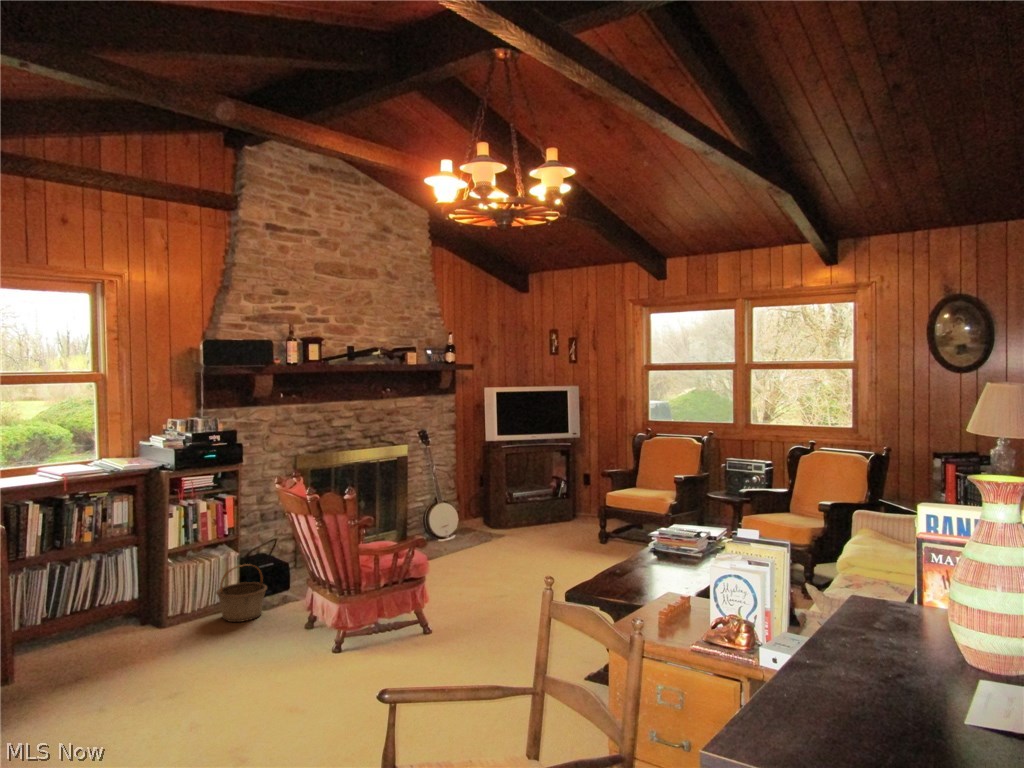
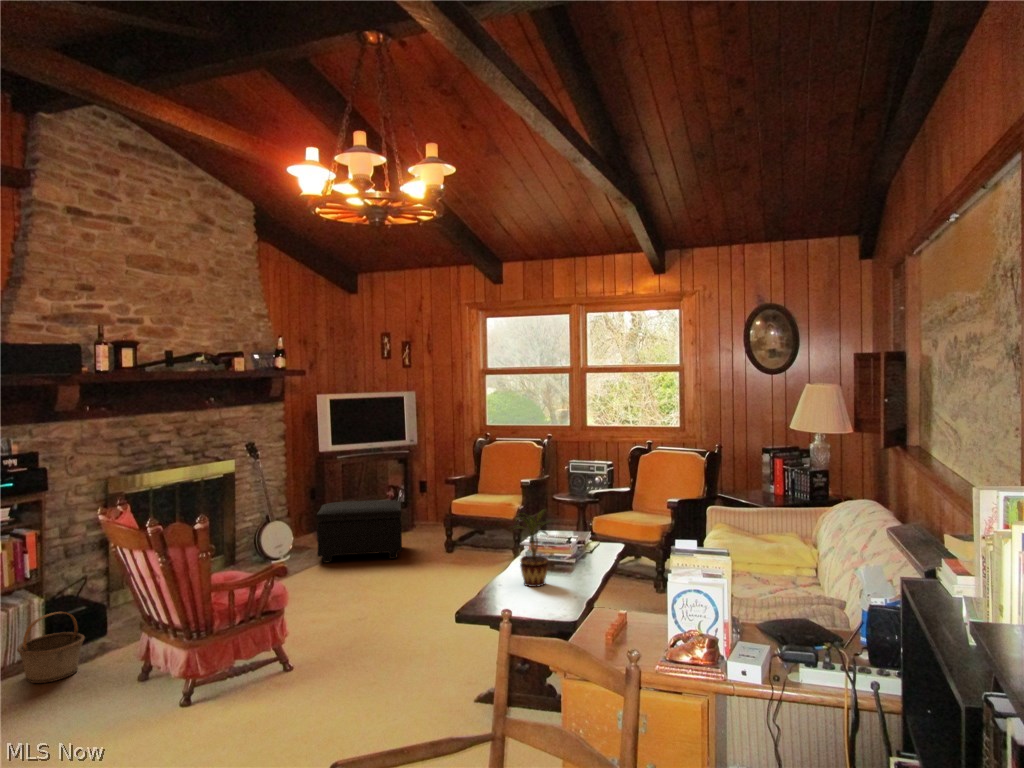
footstool: none [477,488,557,545] -> present [317,500,402,563]
potted plant: none [627,501,681,578] -> present [514,509,551,587]

